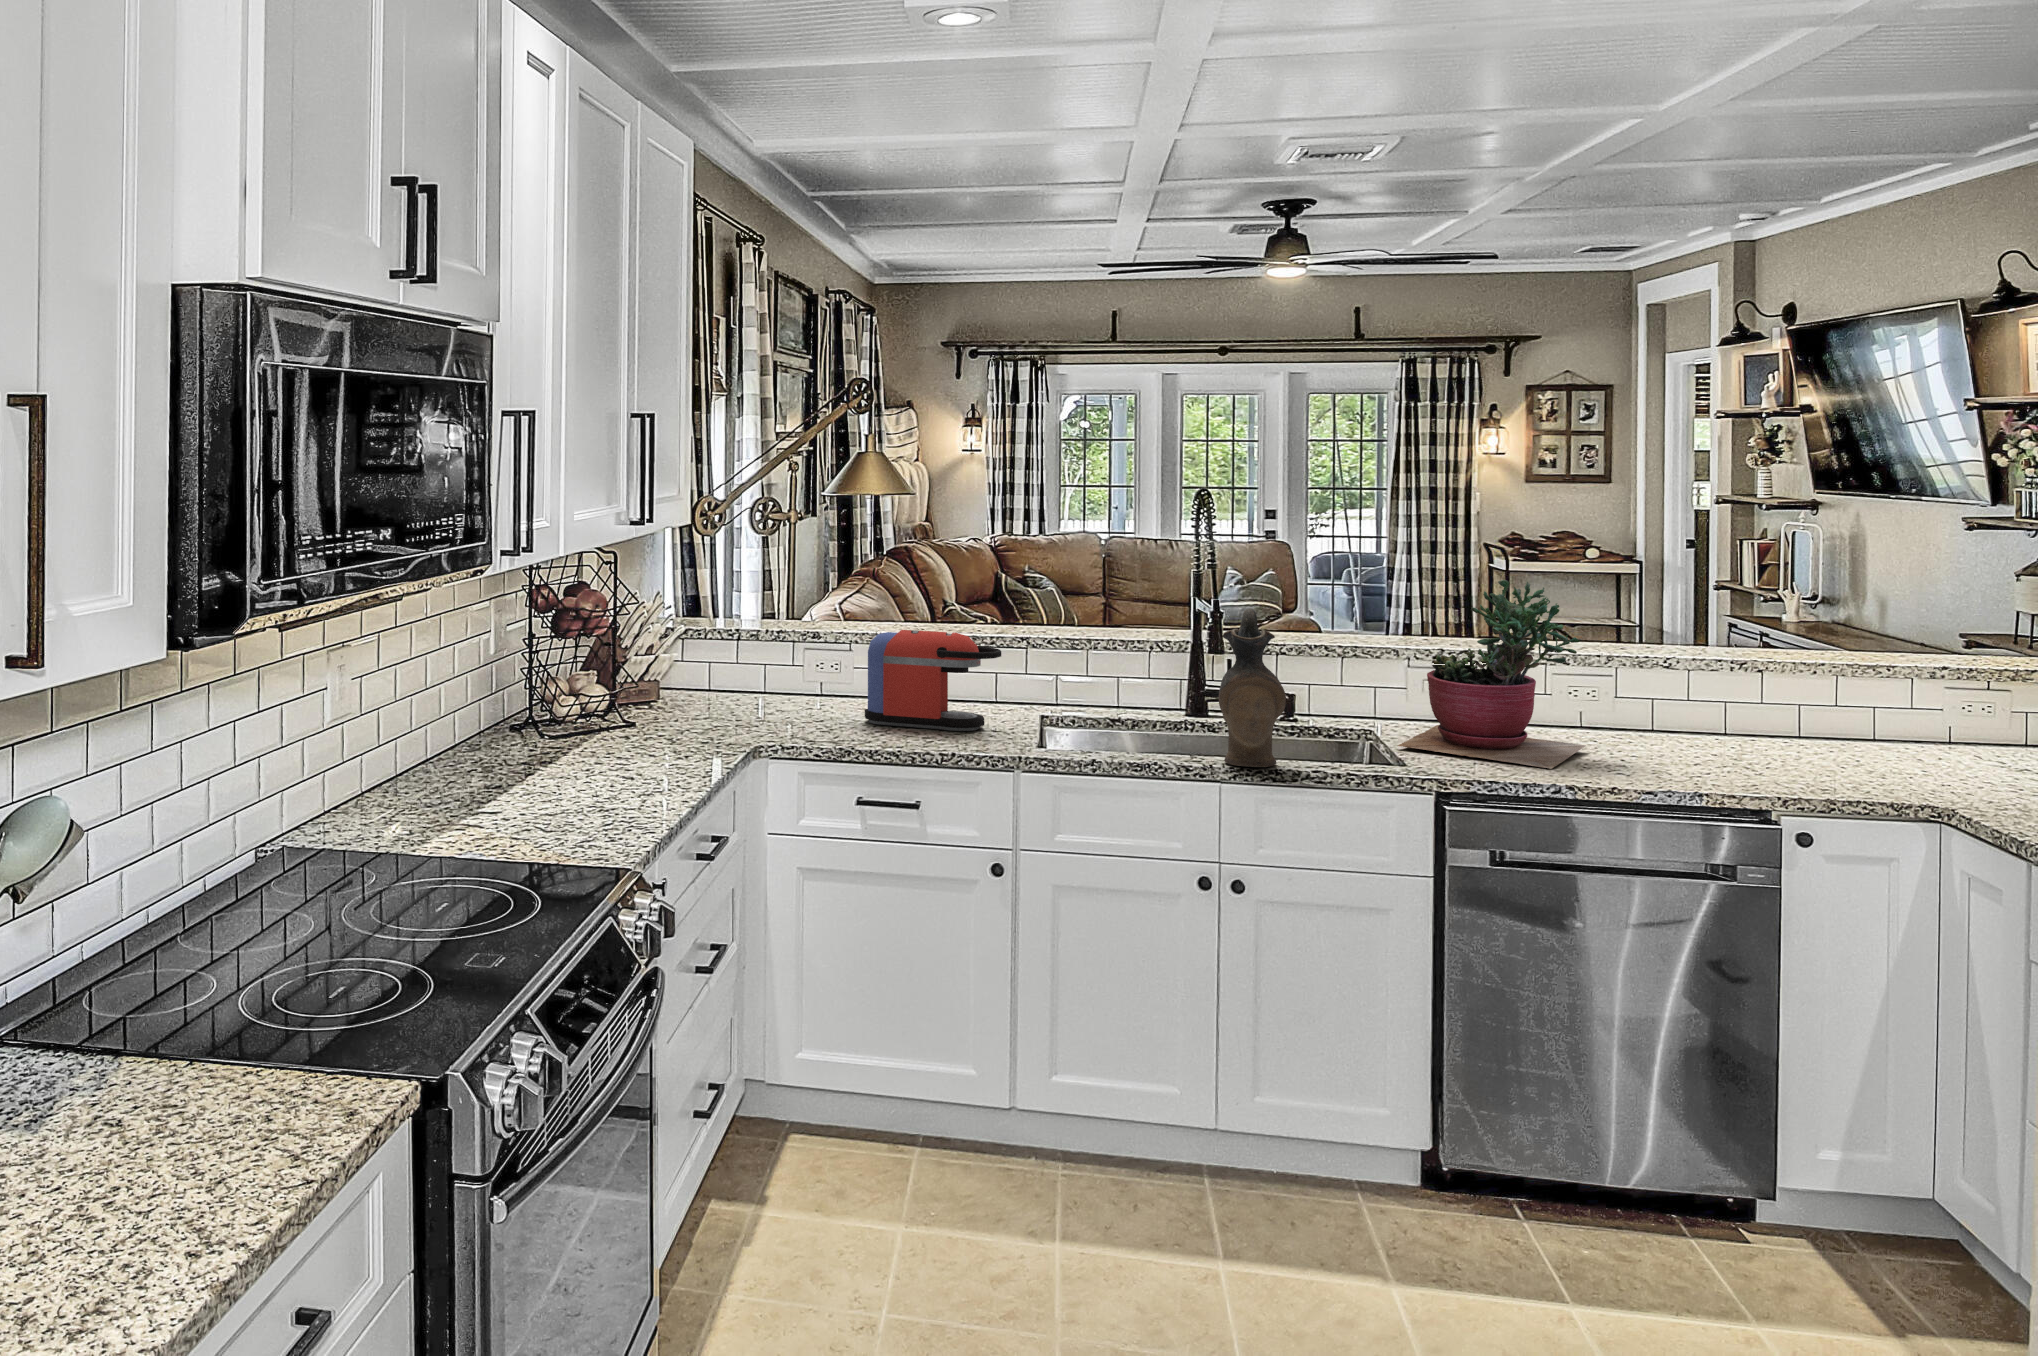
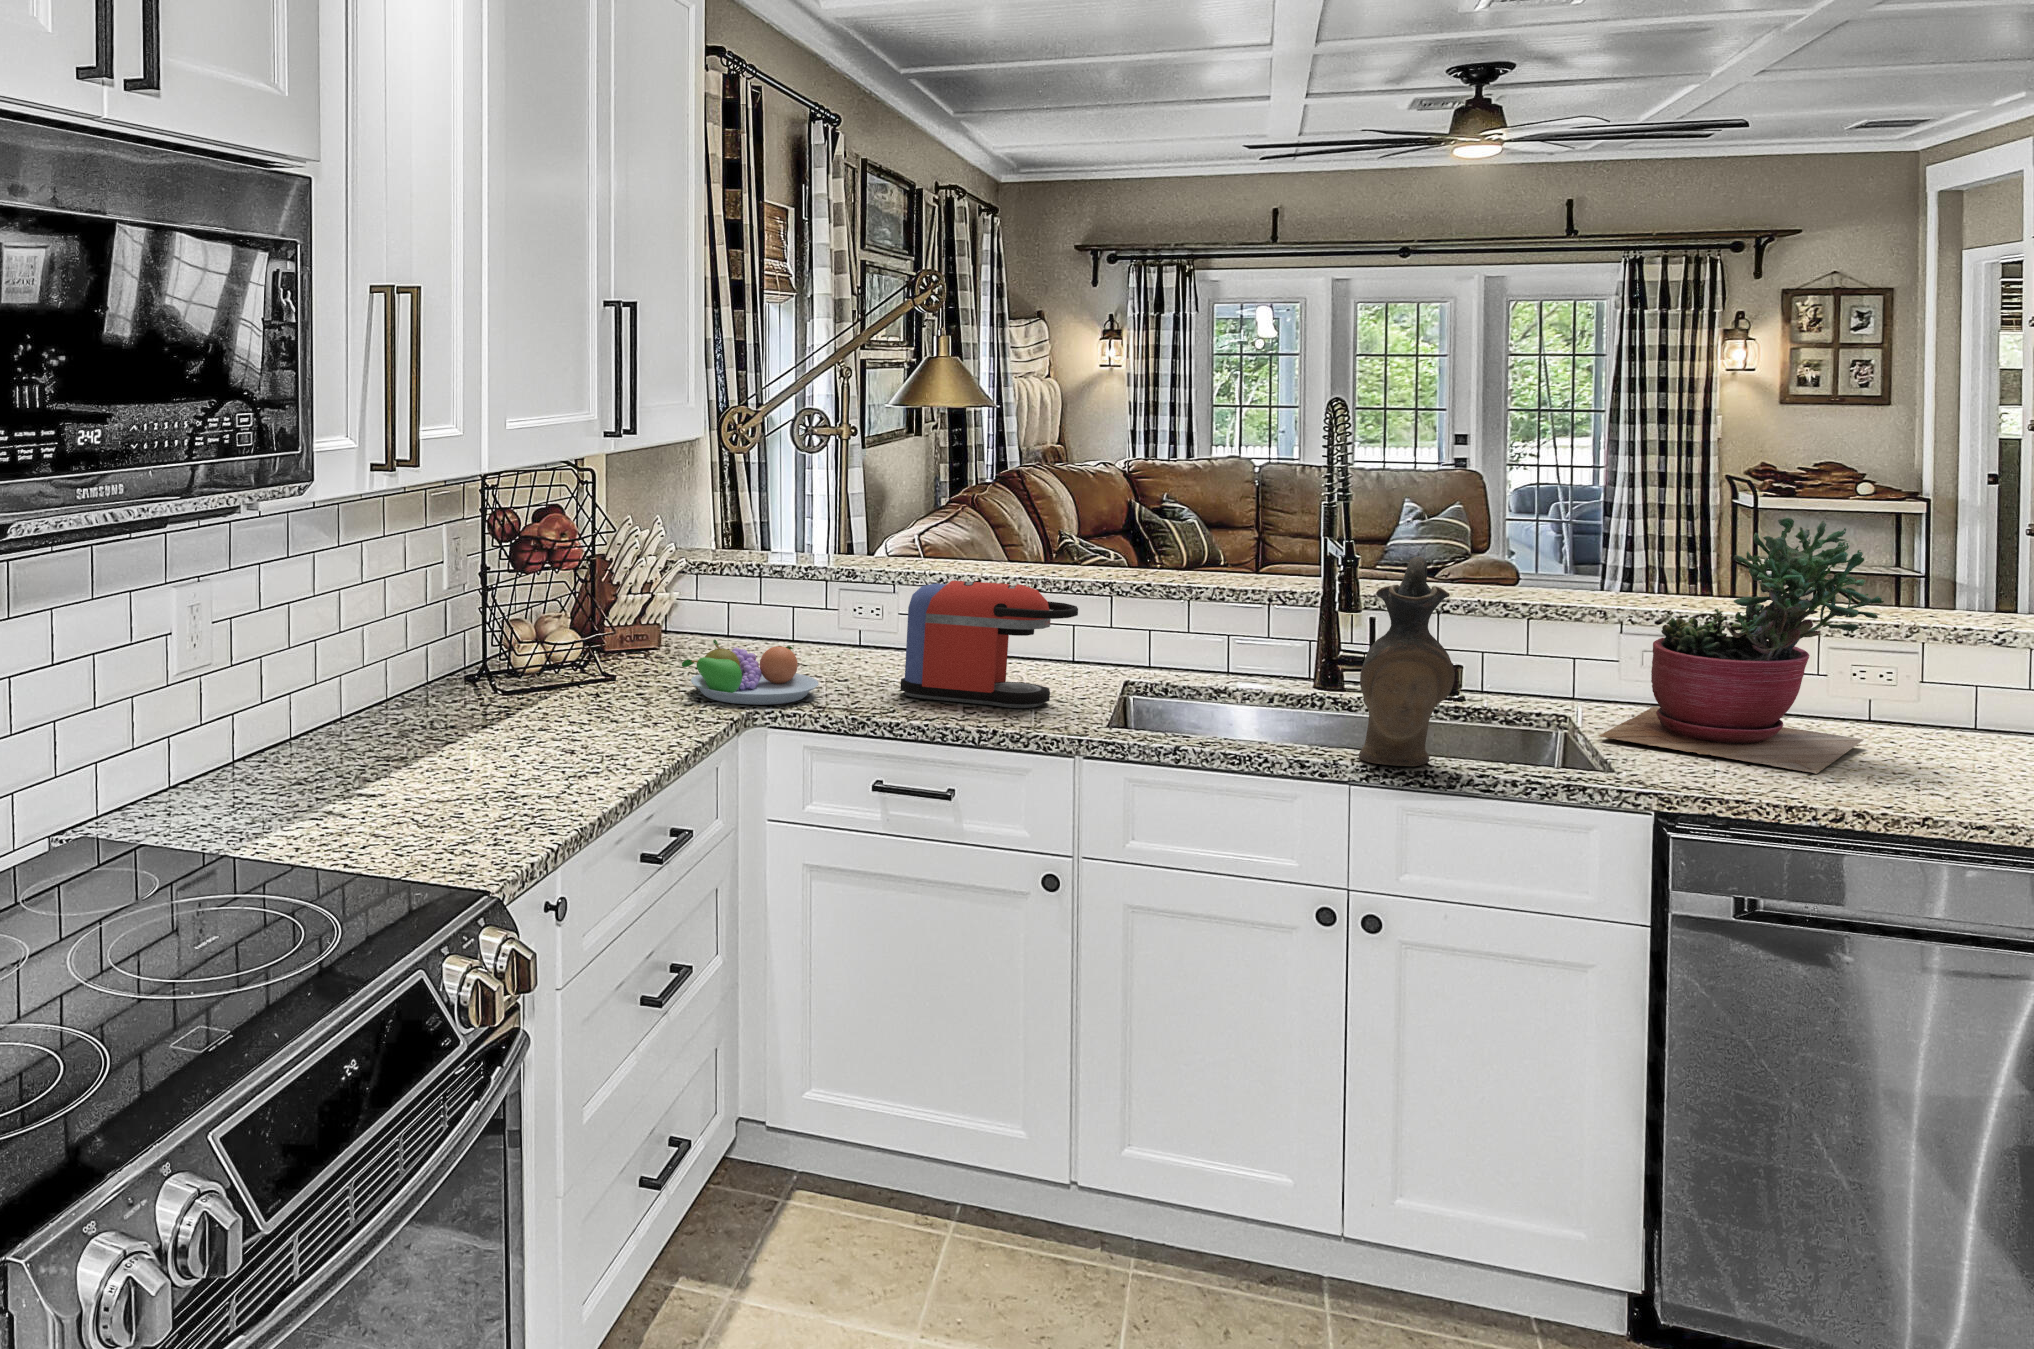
fruit bowl: none [692,679,801,730] -> present [682,640,819,705]

